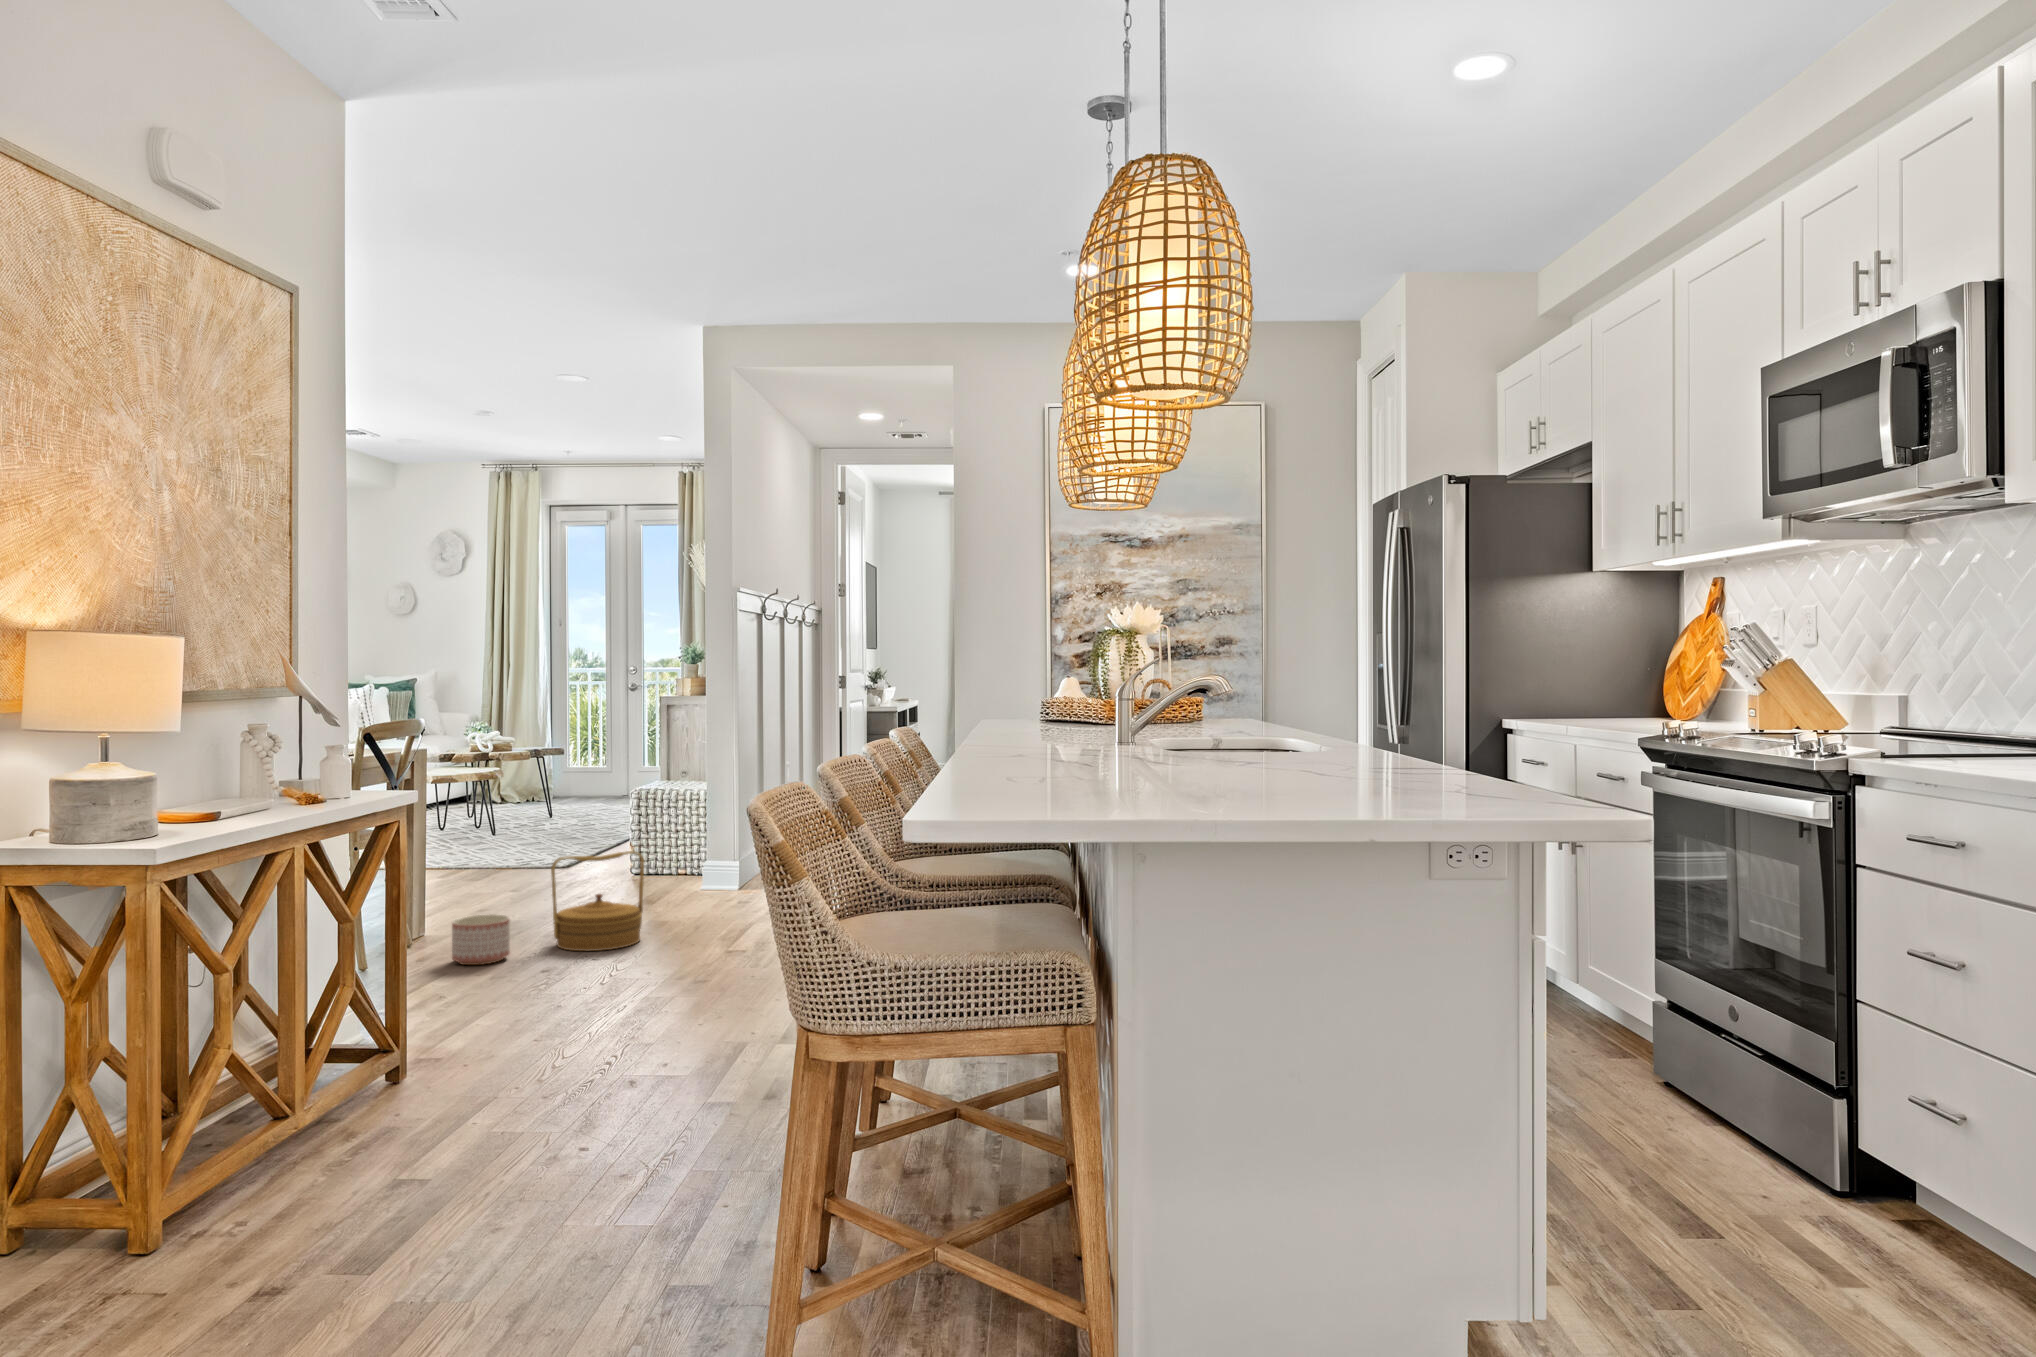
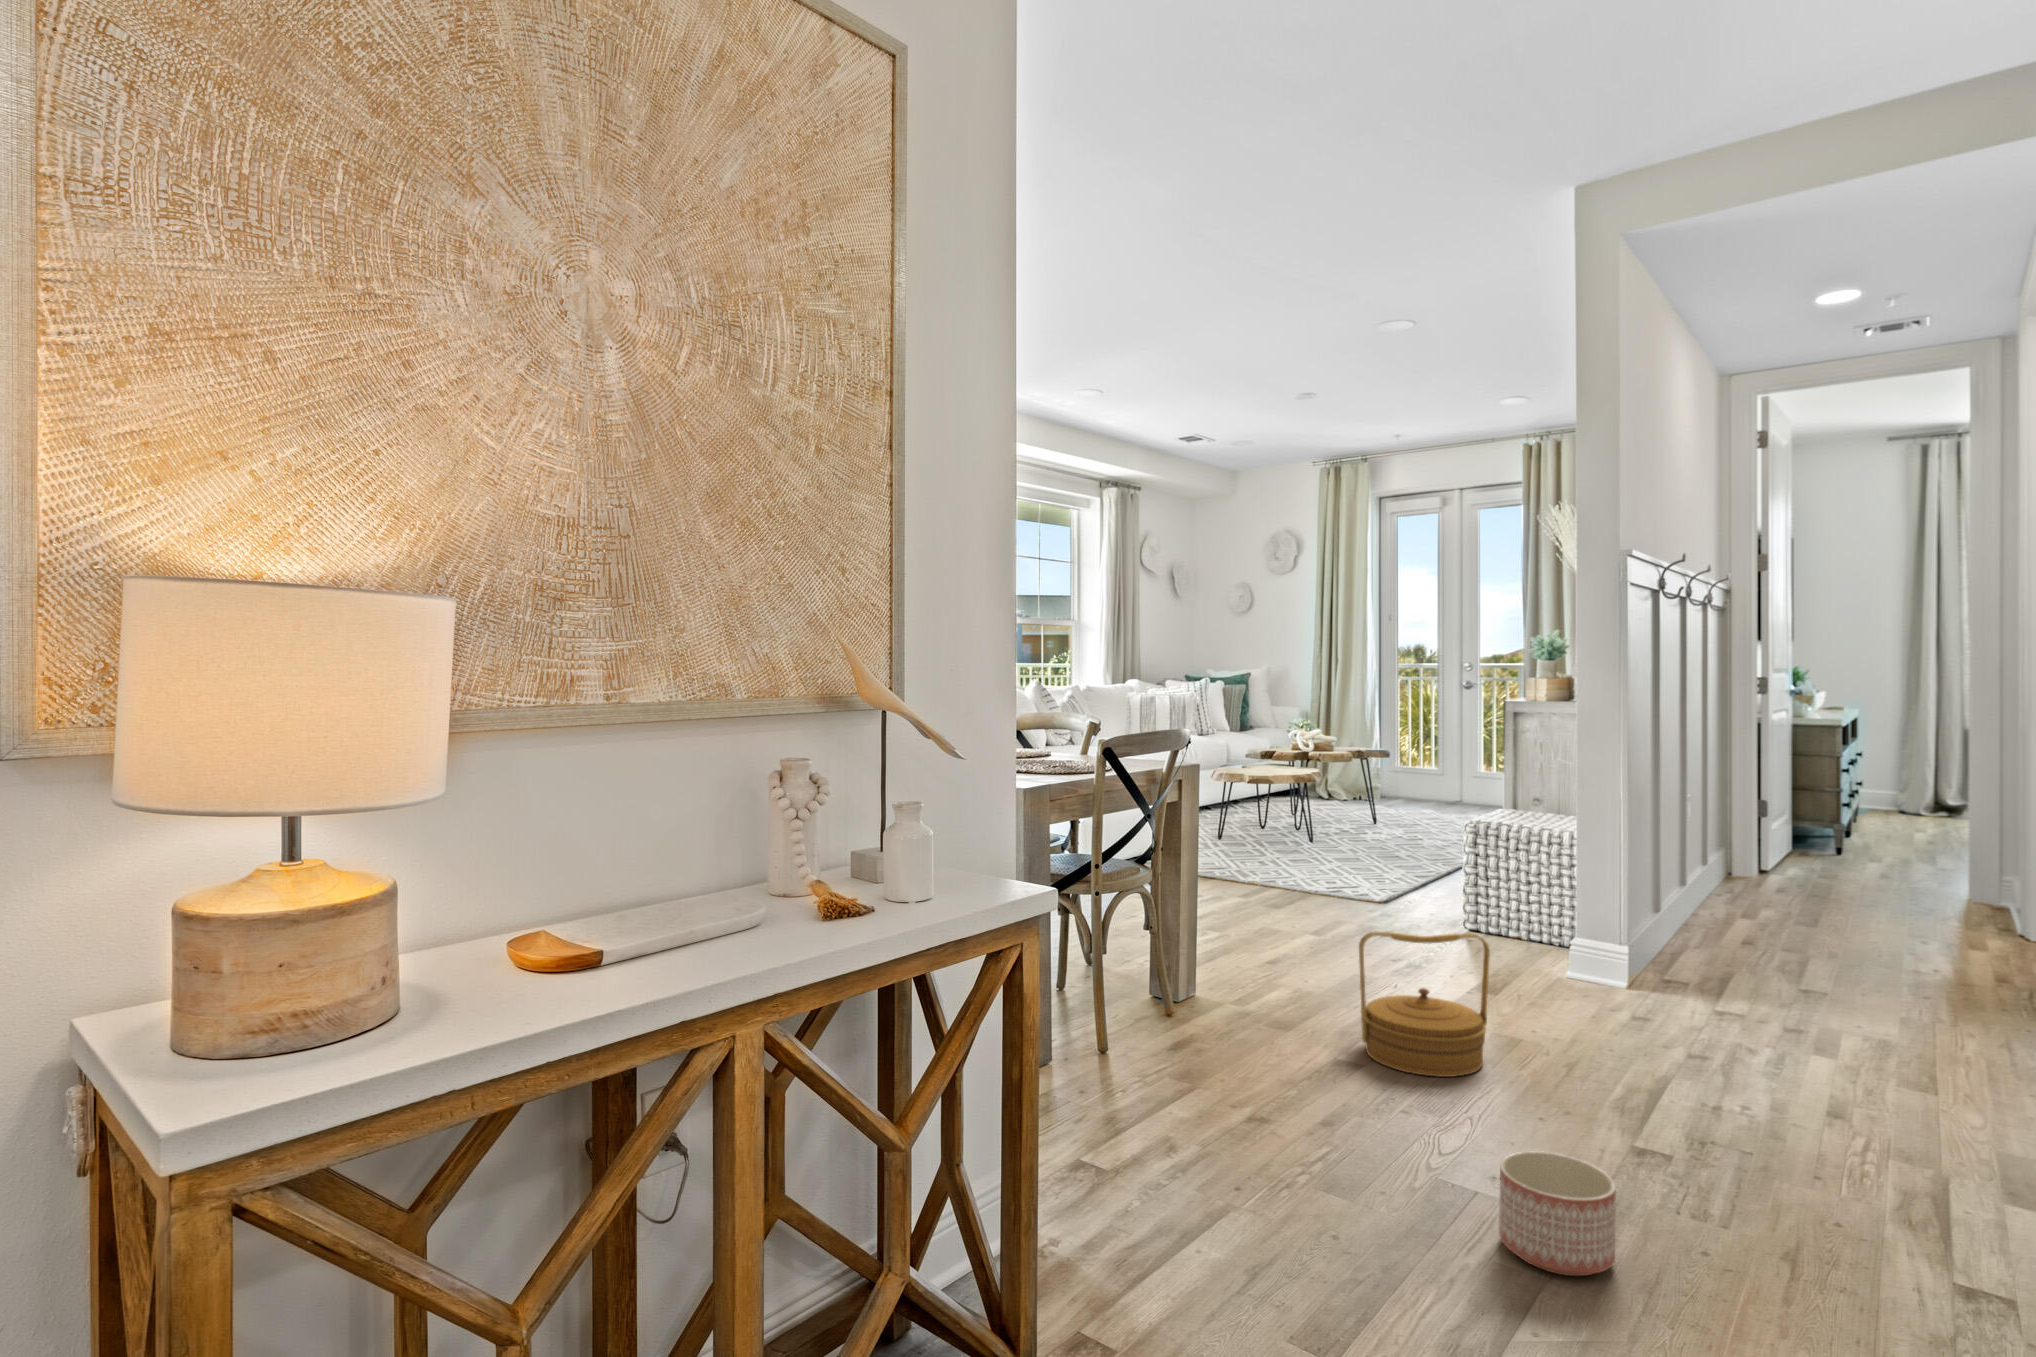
planter: present [452,914,510,965] -> present [1499,1151,1616,1276]

